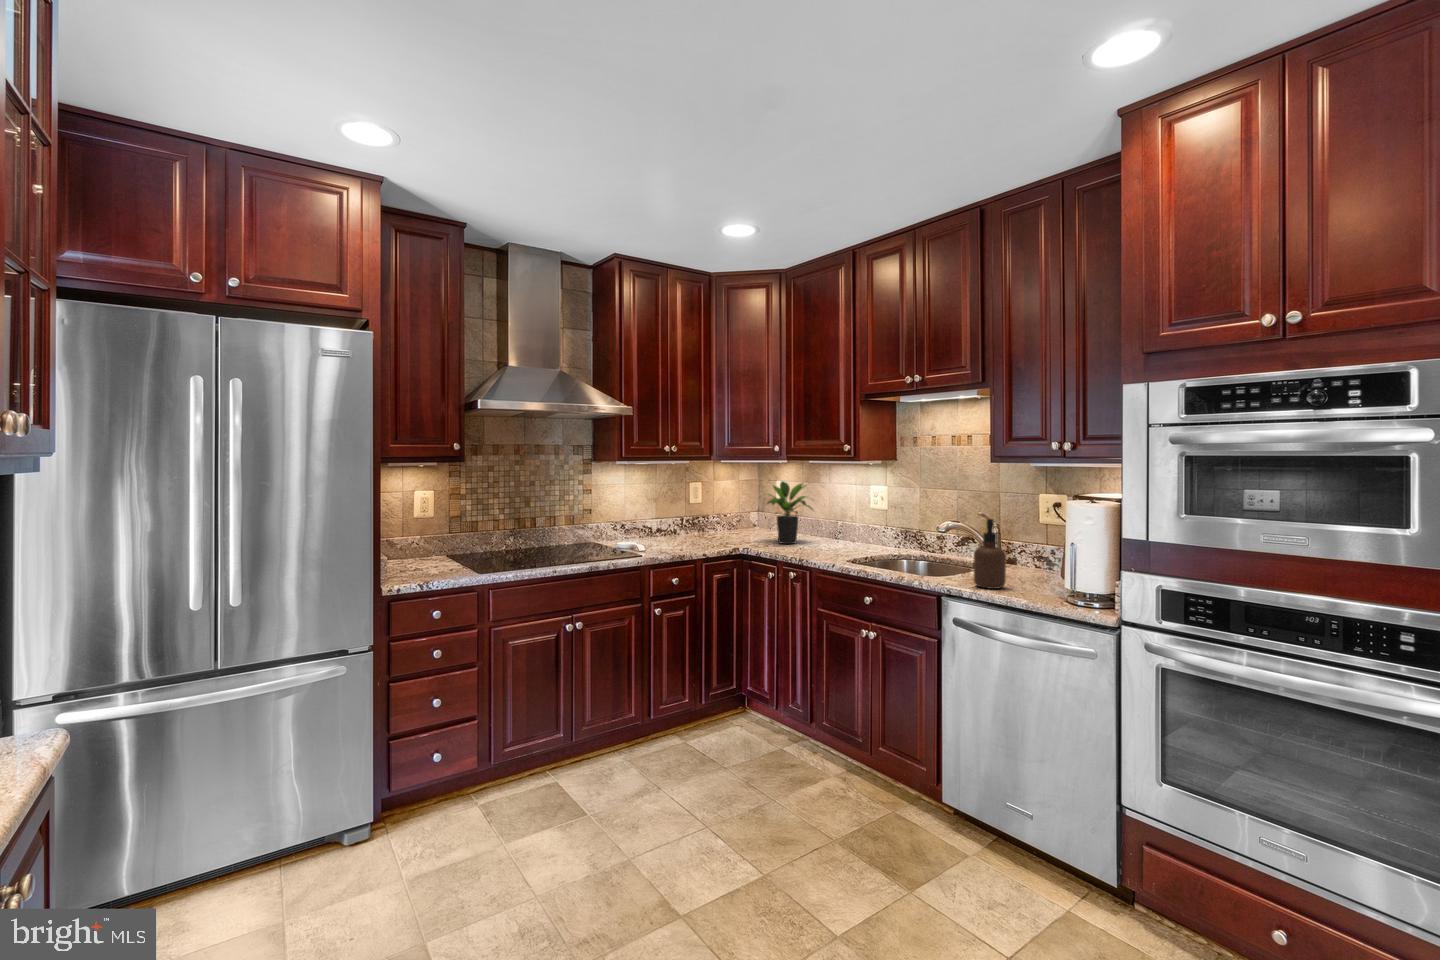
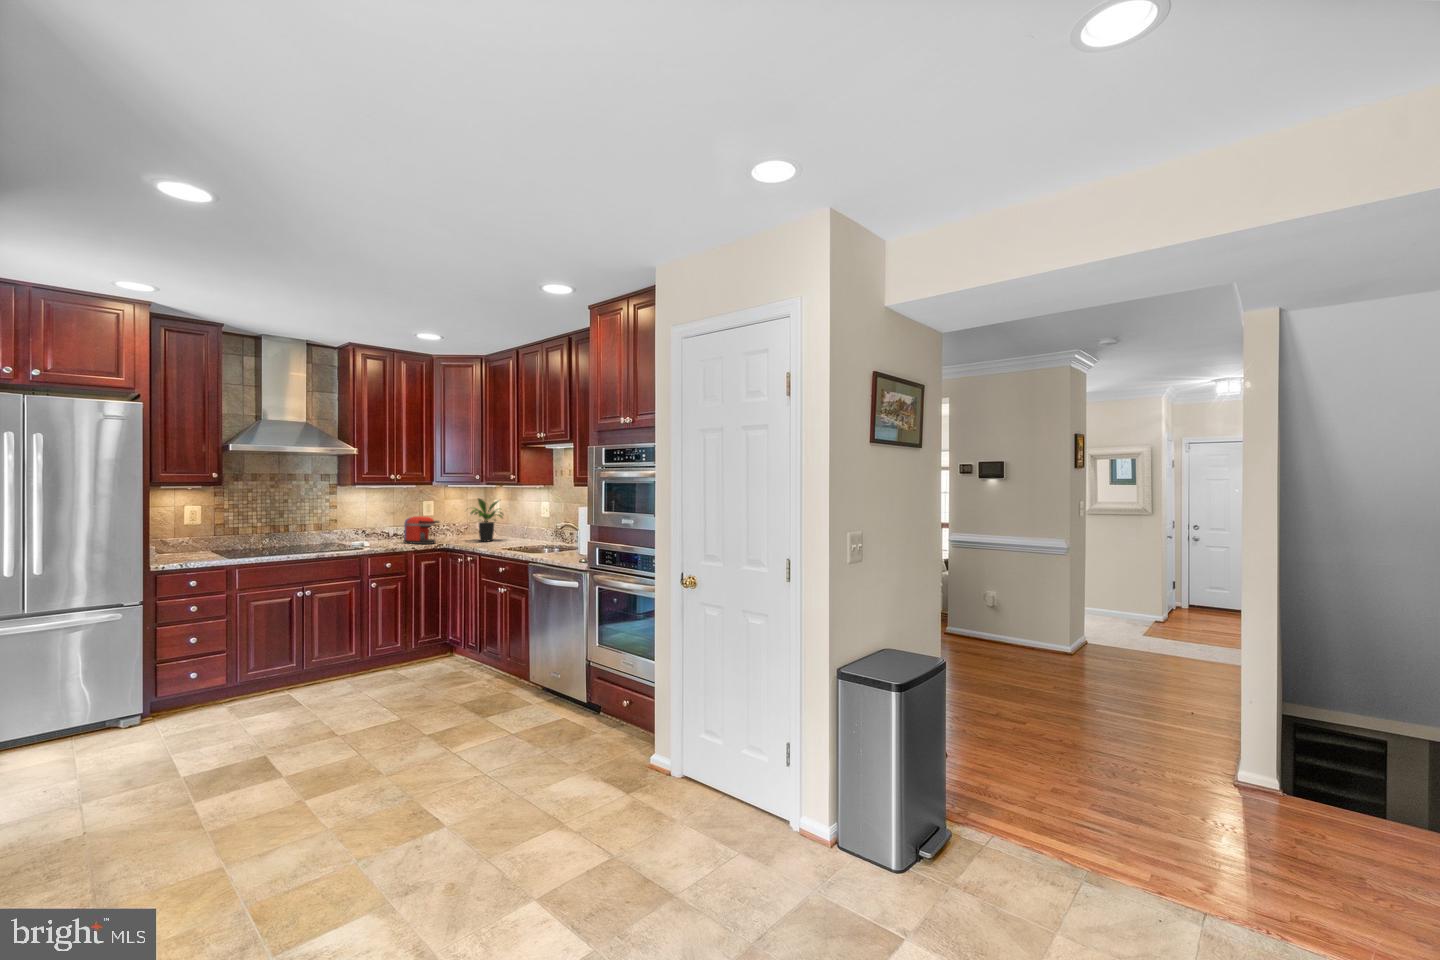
coffee maker: none [678,506,730,547] -> present [404,516,439,544]
soap dispenser: present [974,519,1006,589] -> none [549,518,567,558]

